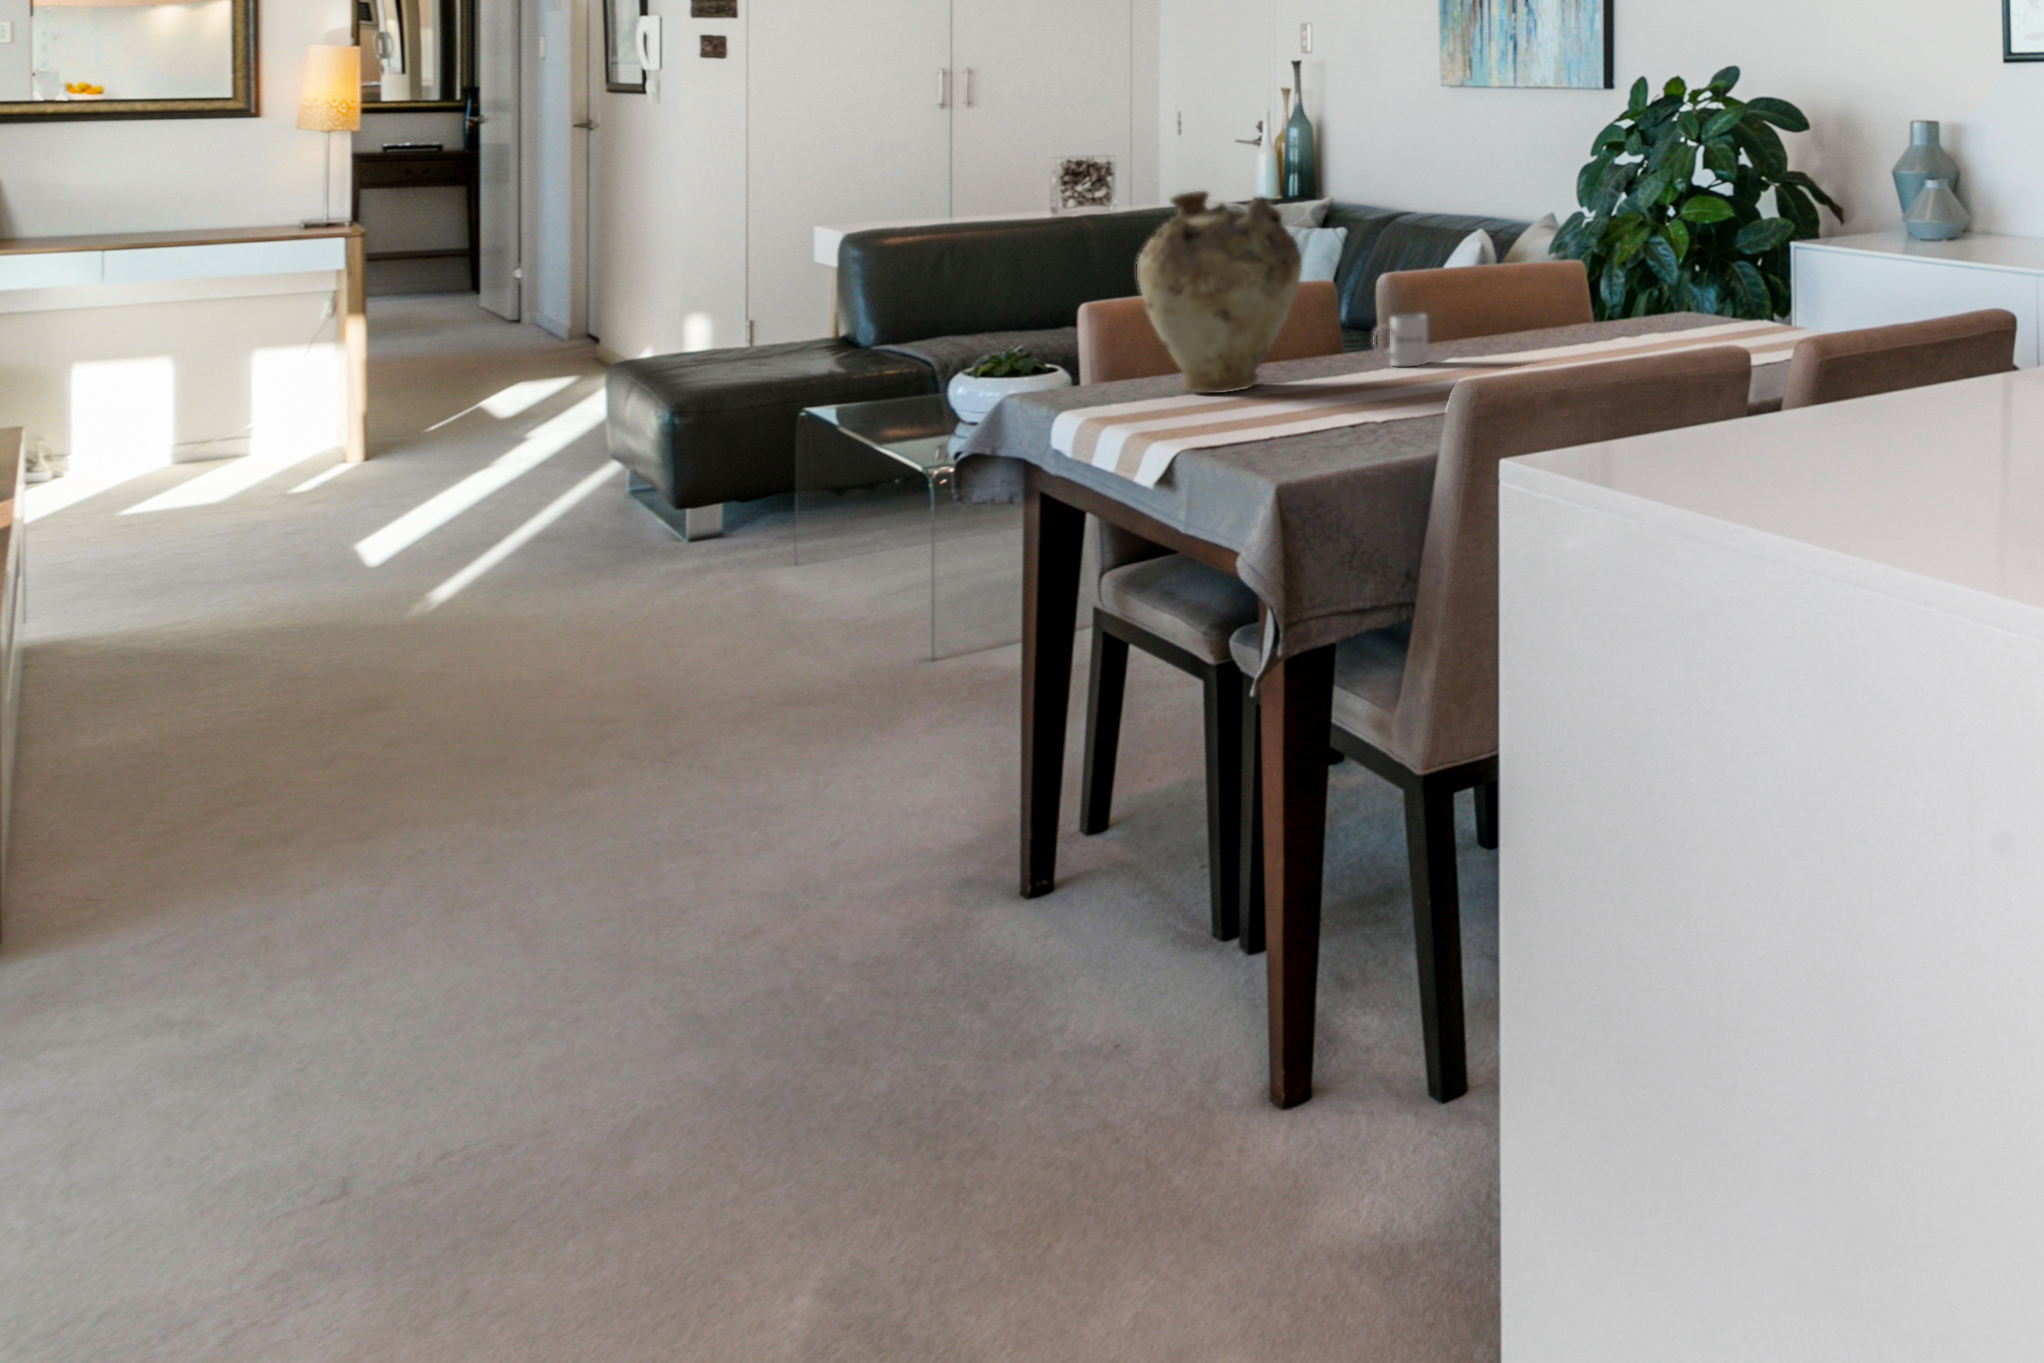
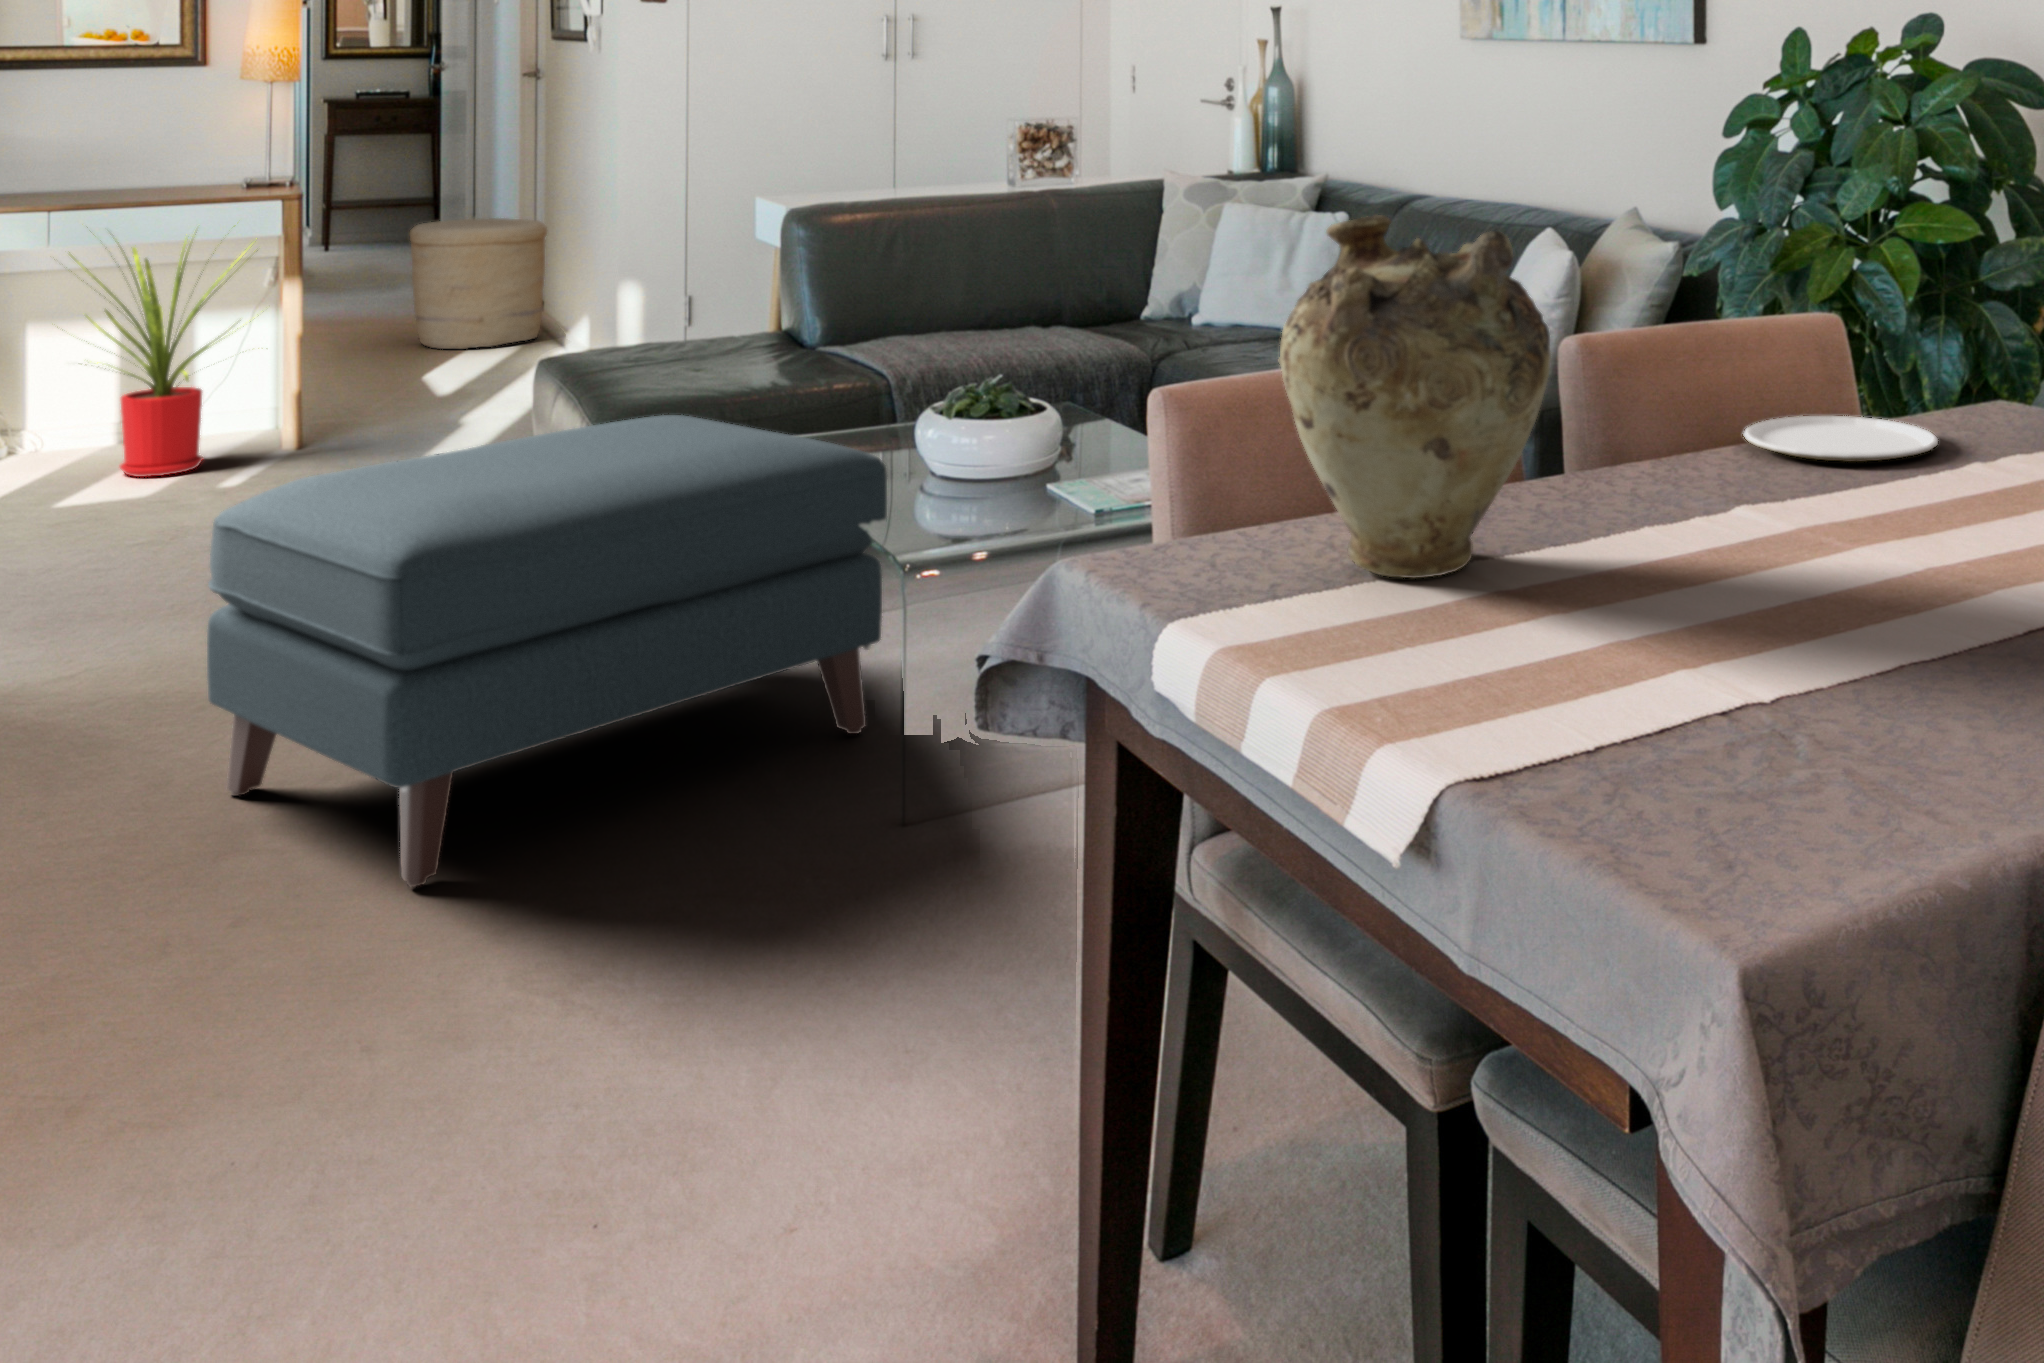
house plant: none [106,253,338,489] -> present [69,227,257,477]
woven basket: none [456,259,601,381] -> present [410,218,547,349]
mug: present [1373,293,1427,366] -> none [1637,382,1725,523]
plate: none [1477,319,1596,339] -> present [1744,416,1938,462]
ottoman: none [340,387,921,718] -> present [207,415,887,887]

